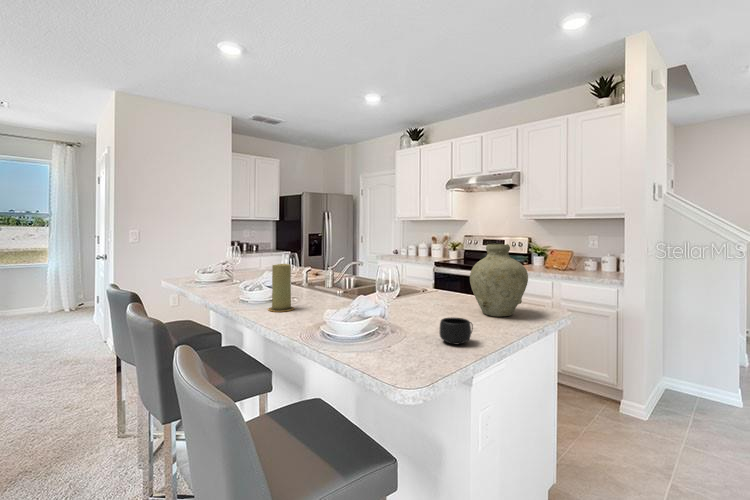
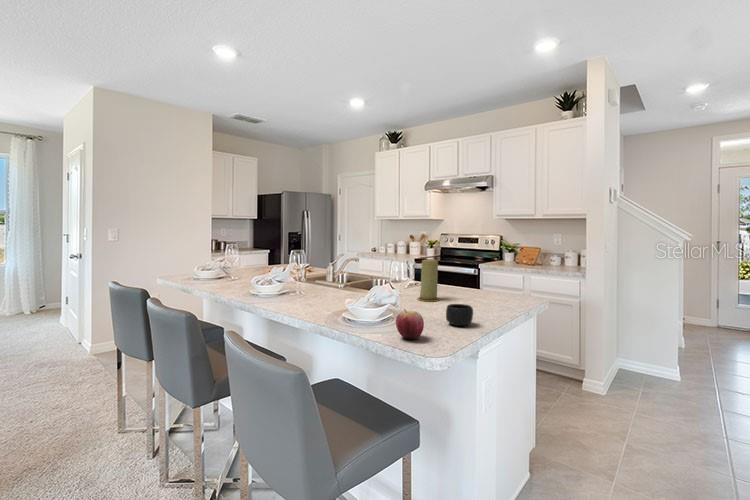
vase: present [470,244,528,316] -> none [463,241,513,304]
candle: present [268,264,294,312] -> present [417,260,440,301]
apple: none [372,325,405,361] -> present [396,309,424,339]

